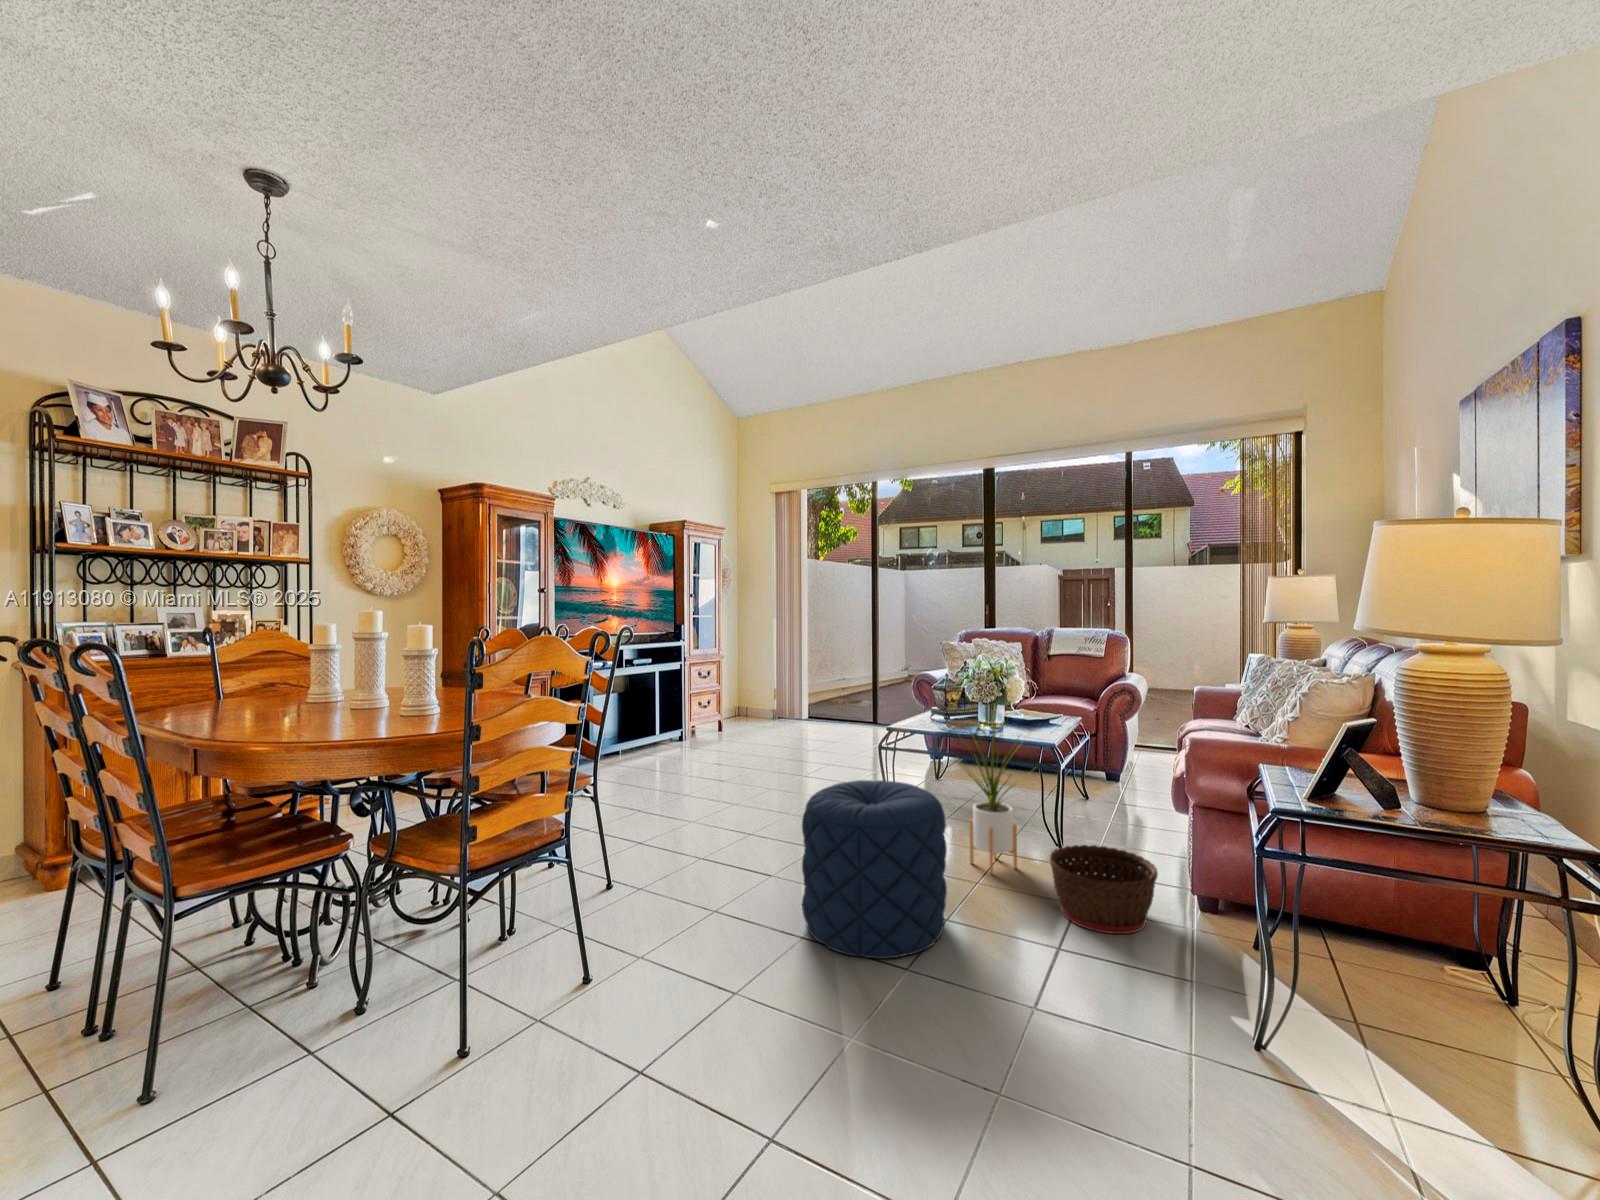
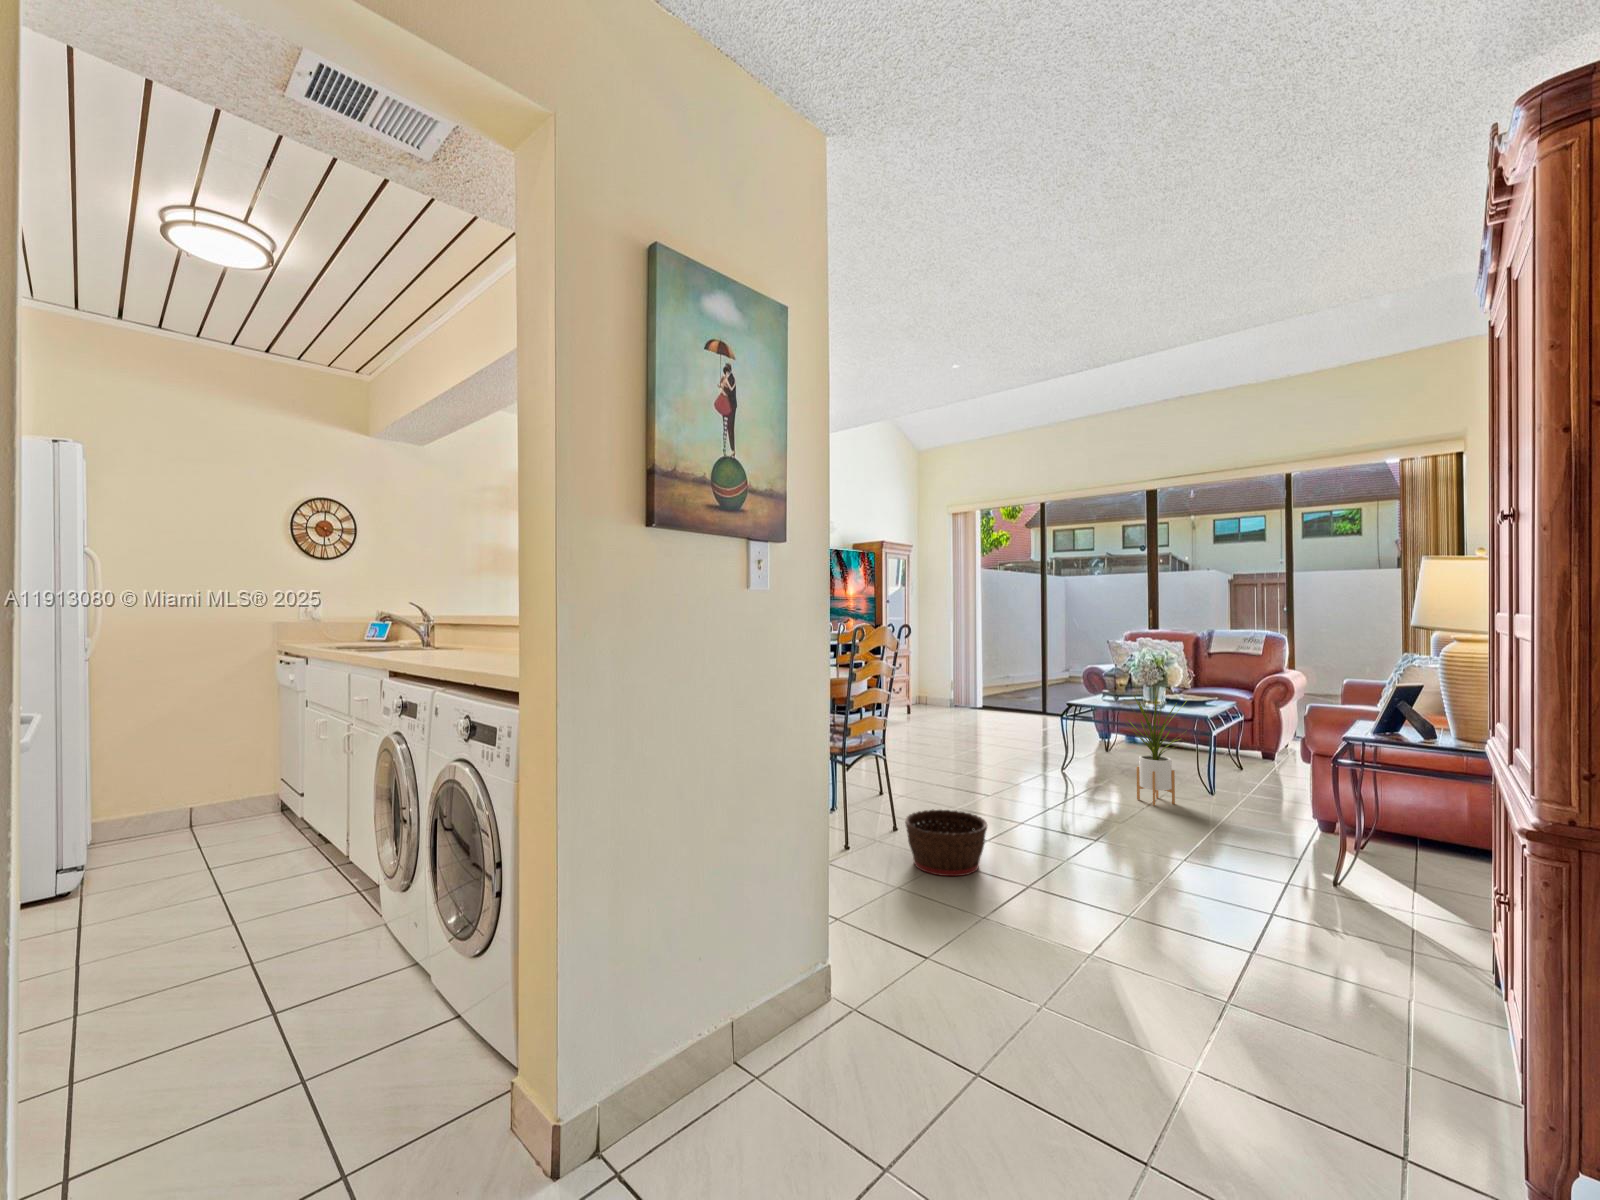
pouf: present [802,780,947,959] -> none [1017,729,1120,838]
basket: present [1050,845,1158,934] -> present [905,809,987,876]

